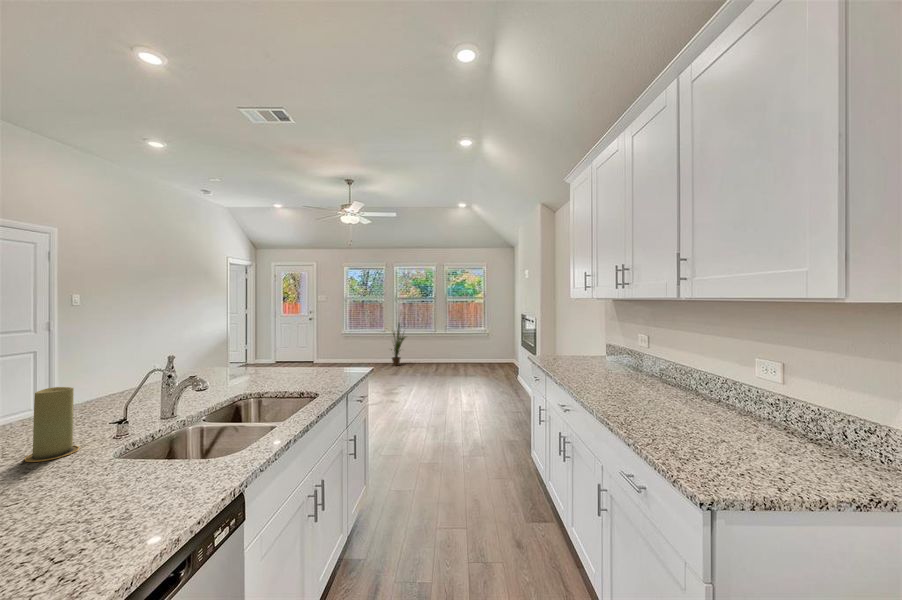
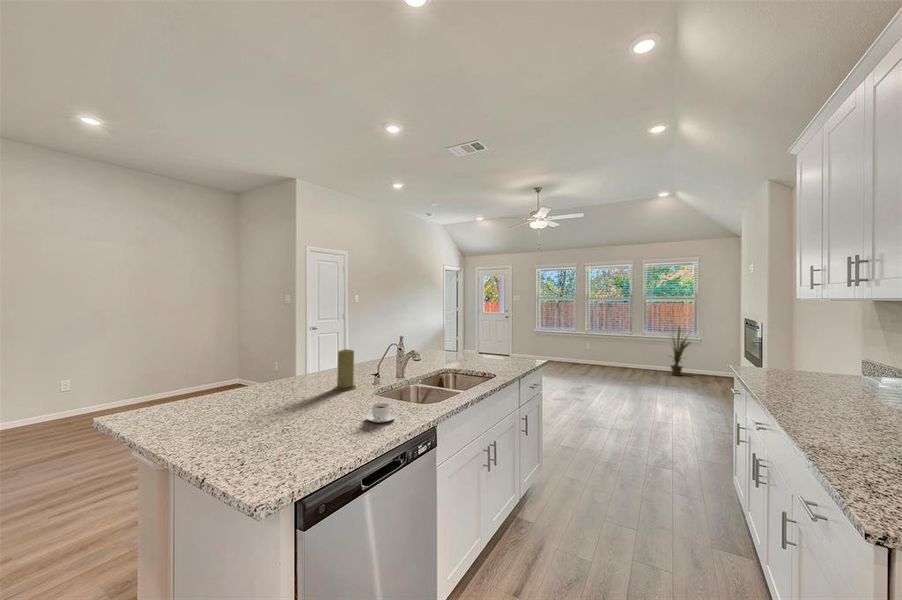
house plant: present [391,324,405,366] -> present [671,327,690,376]
coffee cup: none [99,477,168,518] -> present [366,403,397,423]

